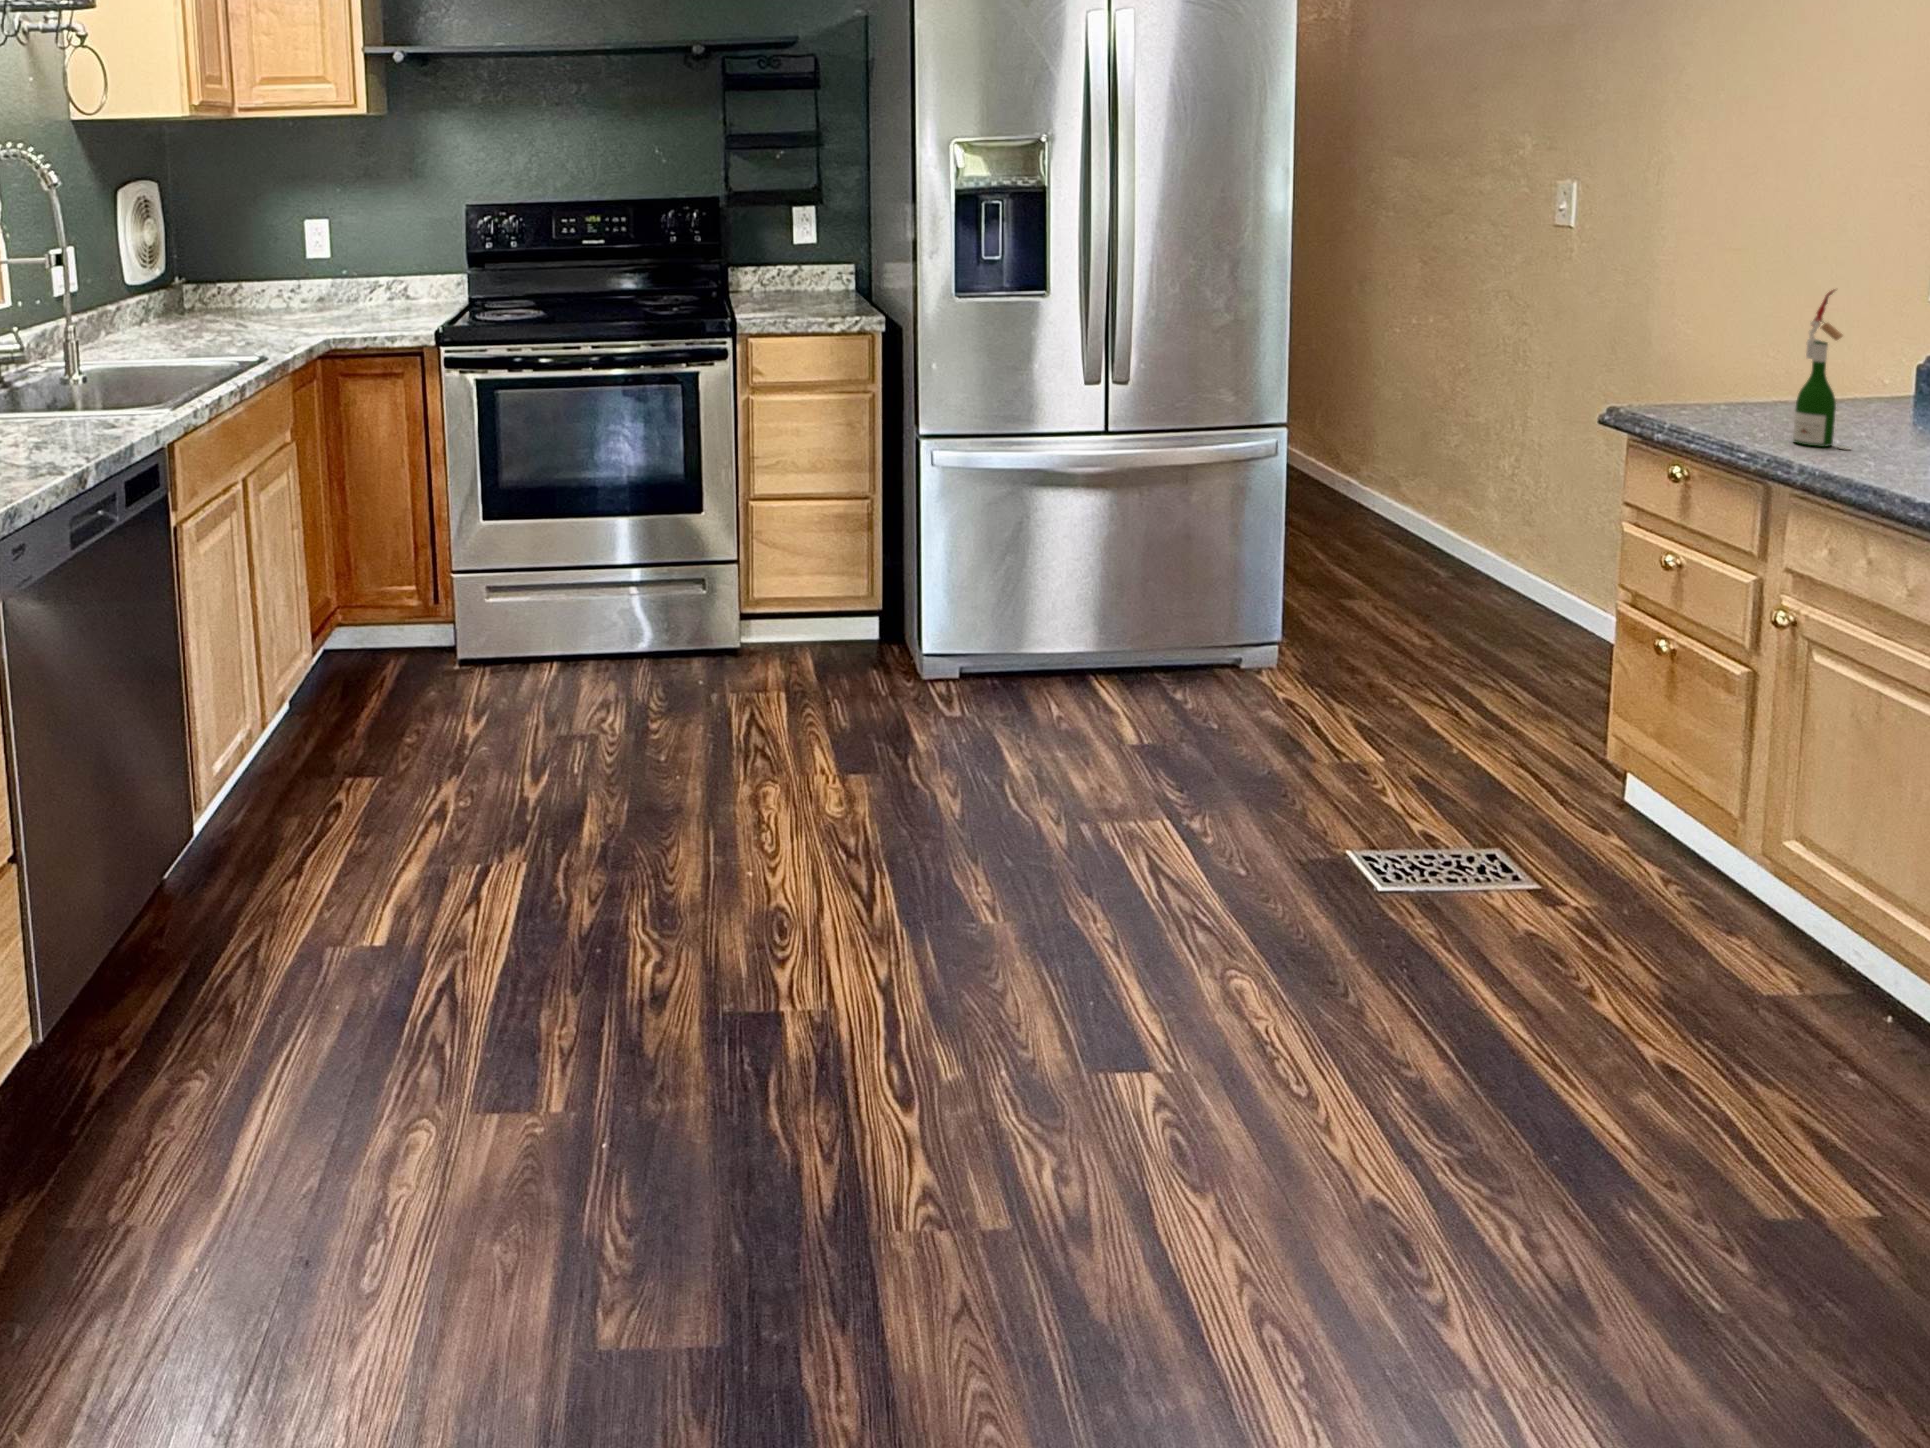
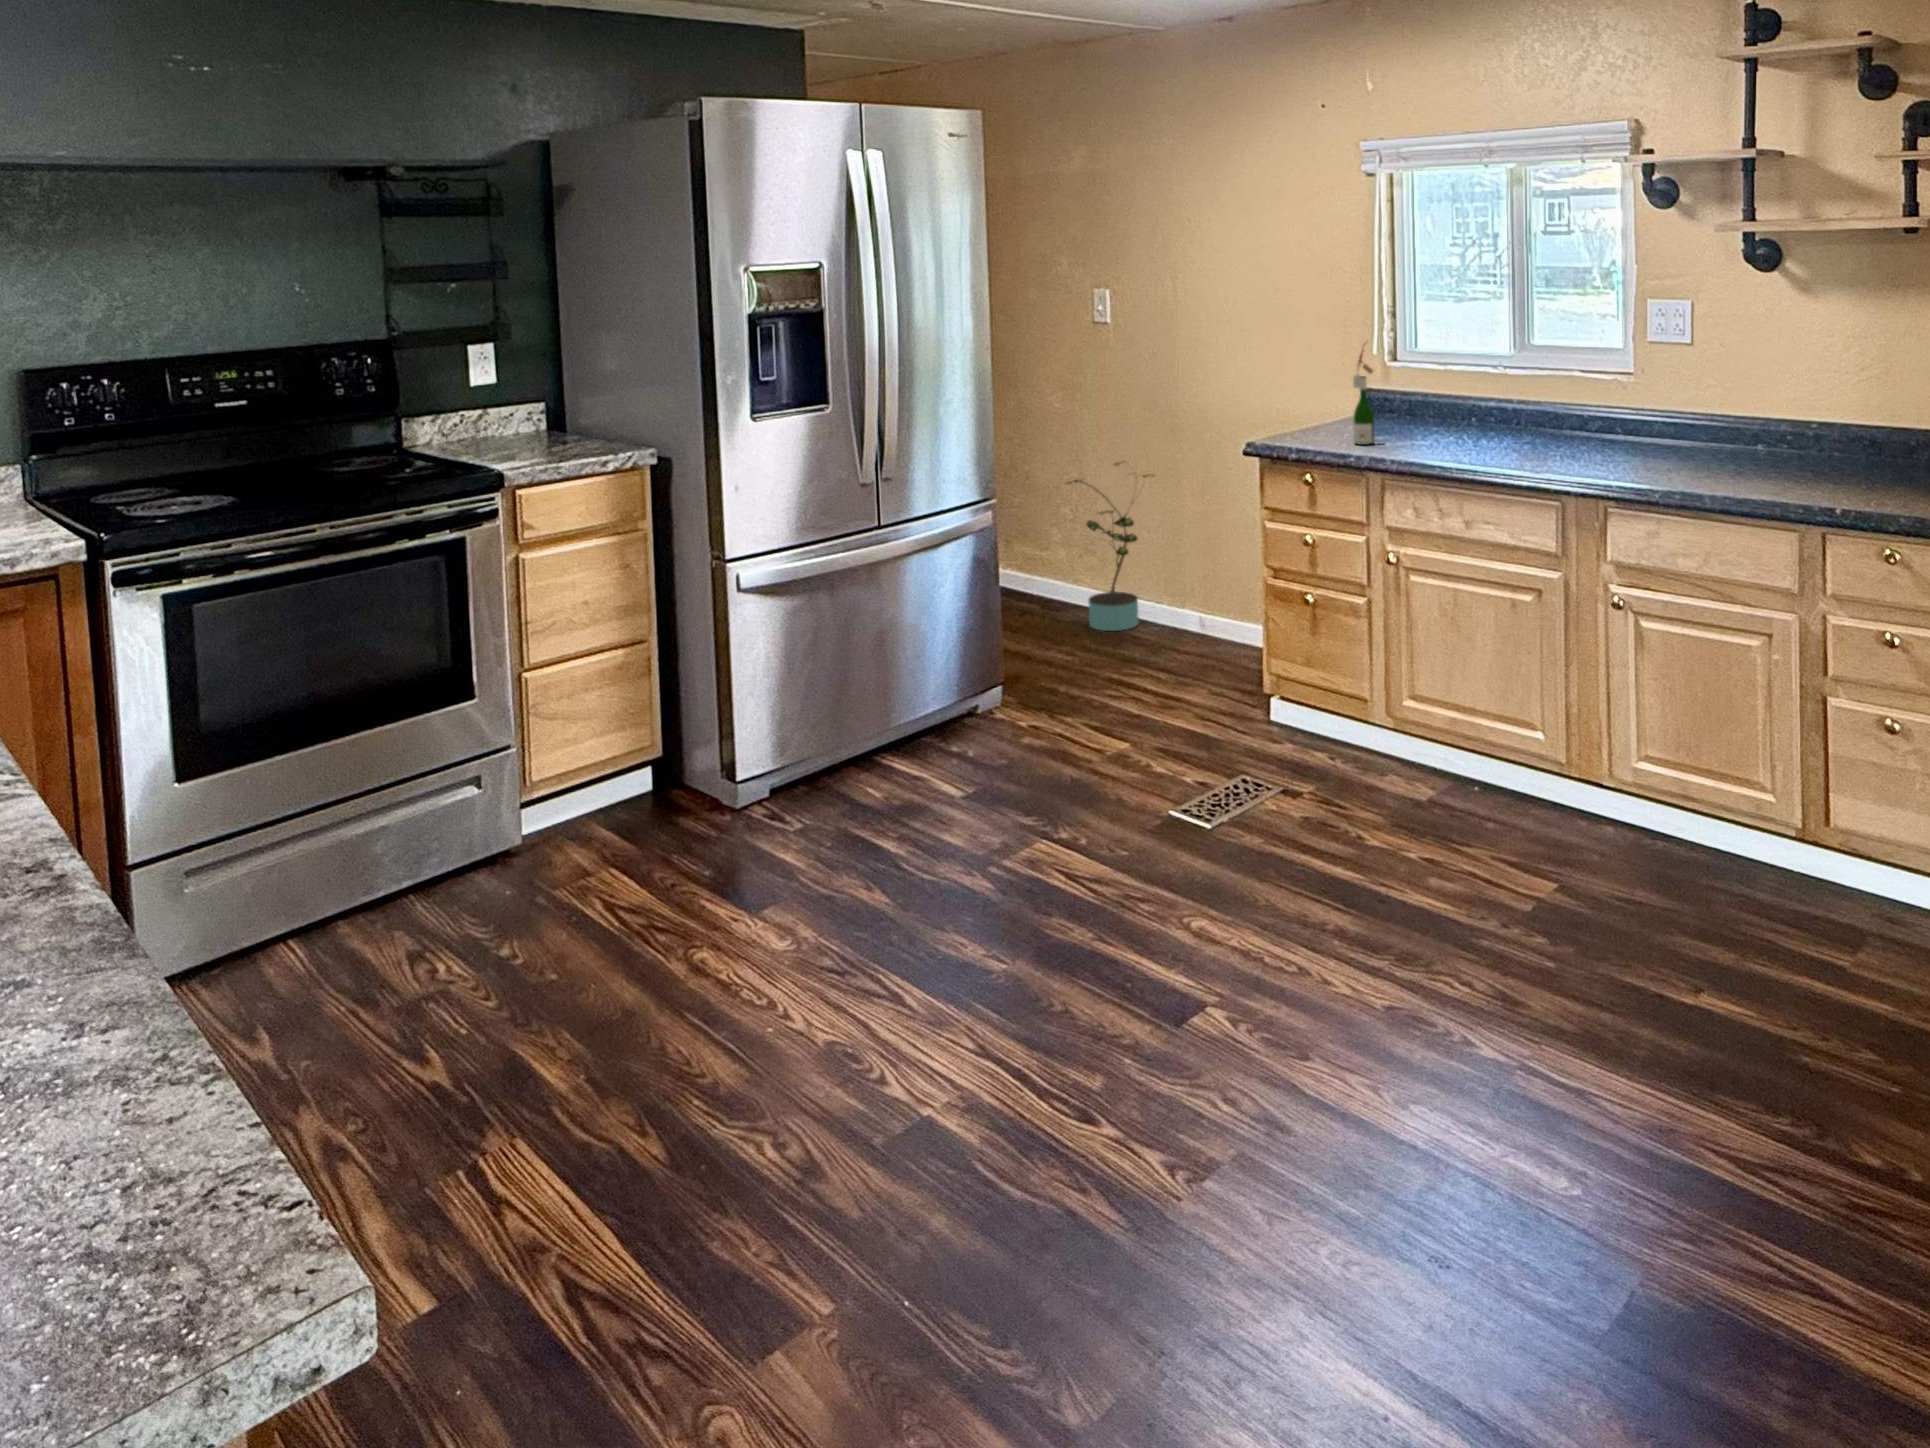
potted plant: none [1465,416,1591,628] -> present [1066,461,1150,631]

